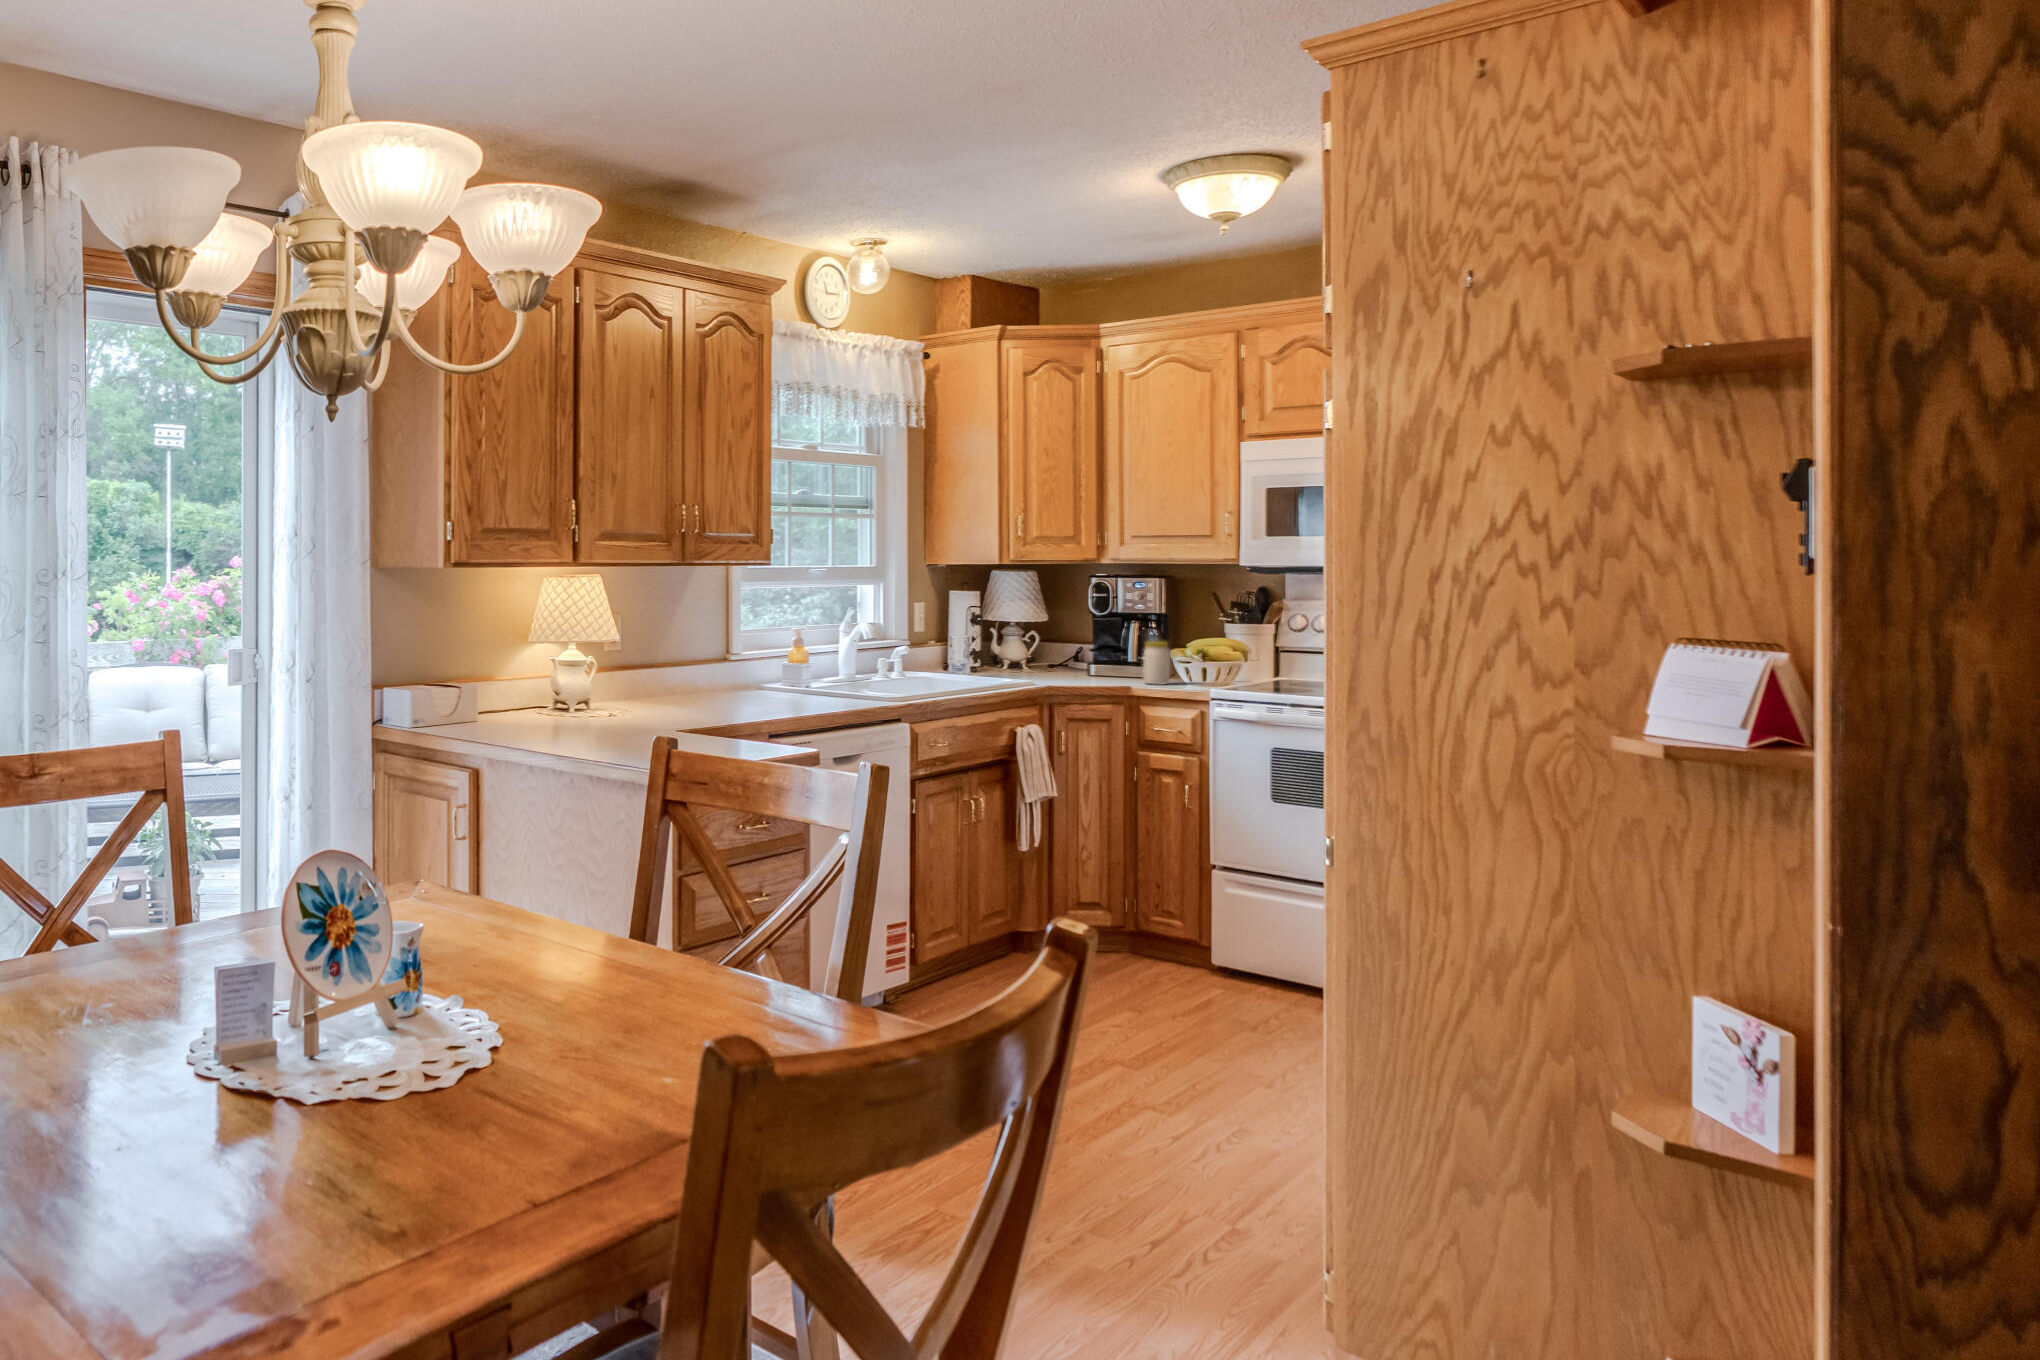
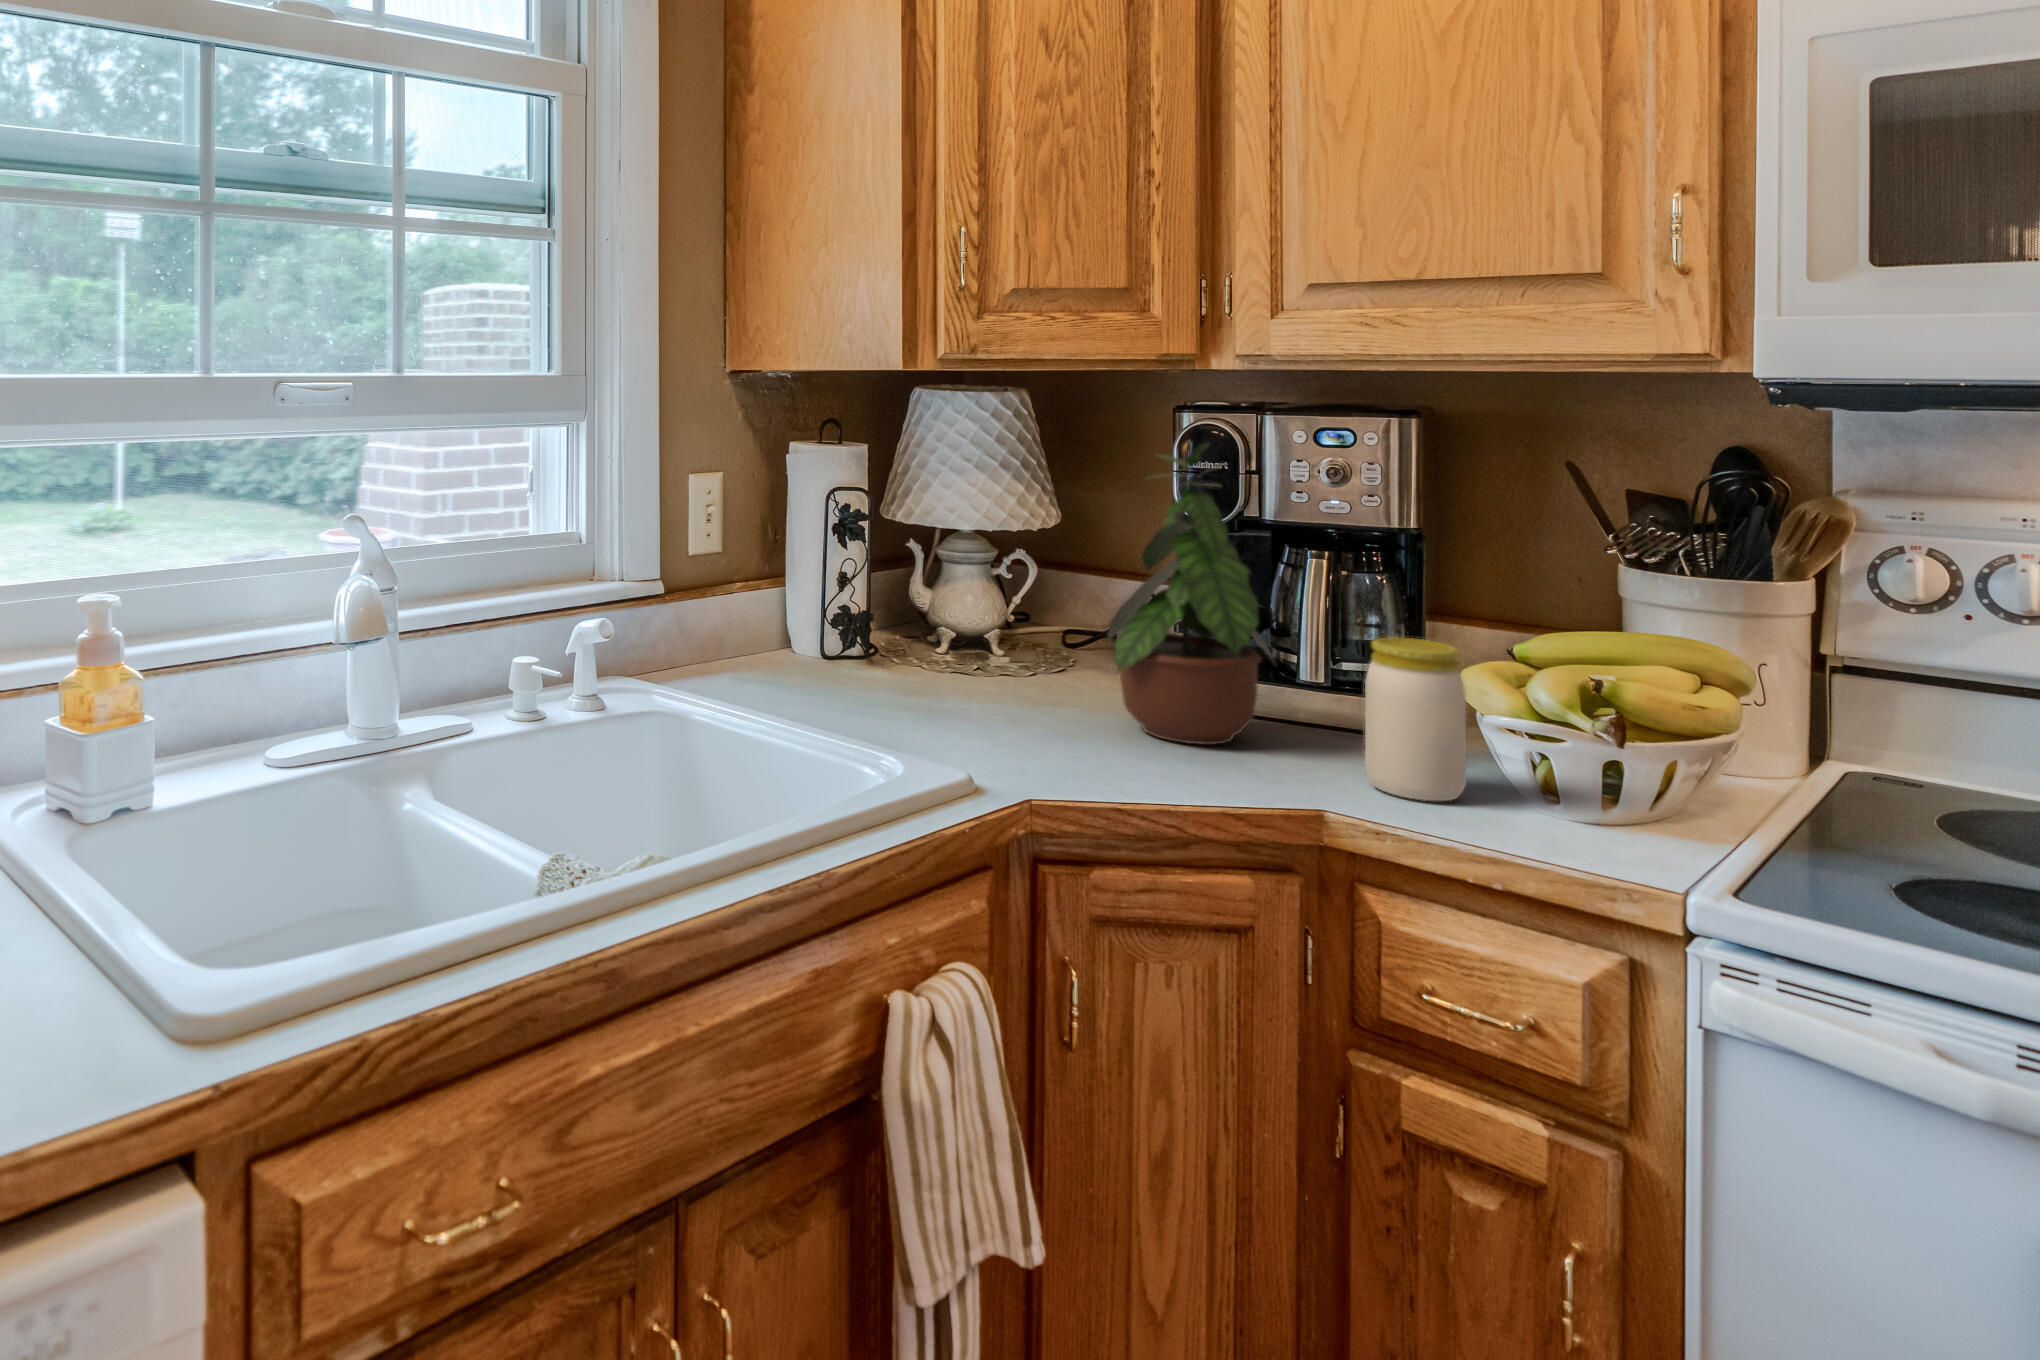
potted plant: none [1063,586,1124,680] -> present [1107,443,1272,745]

